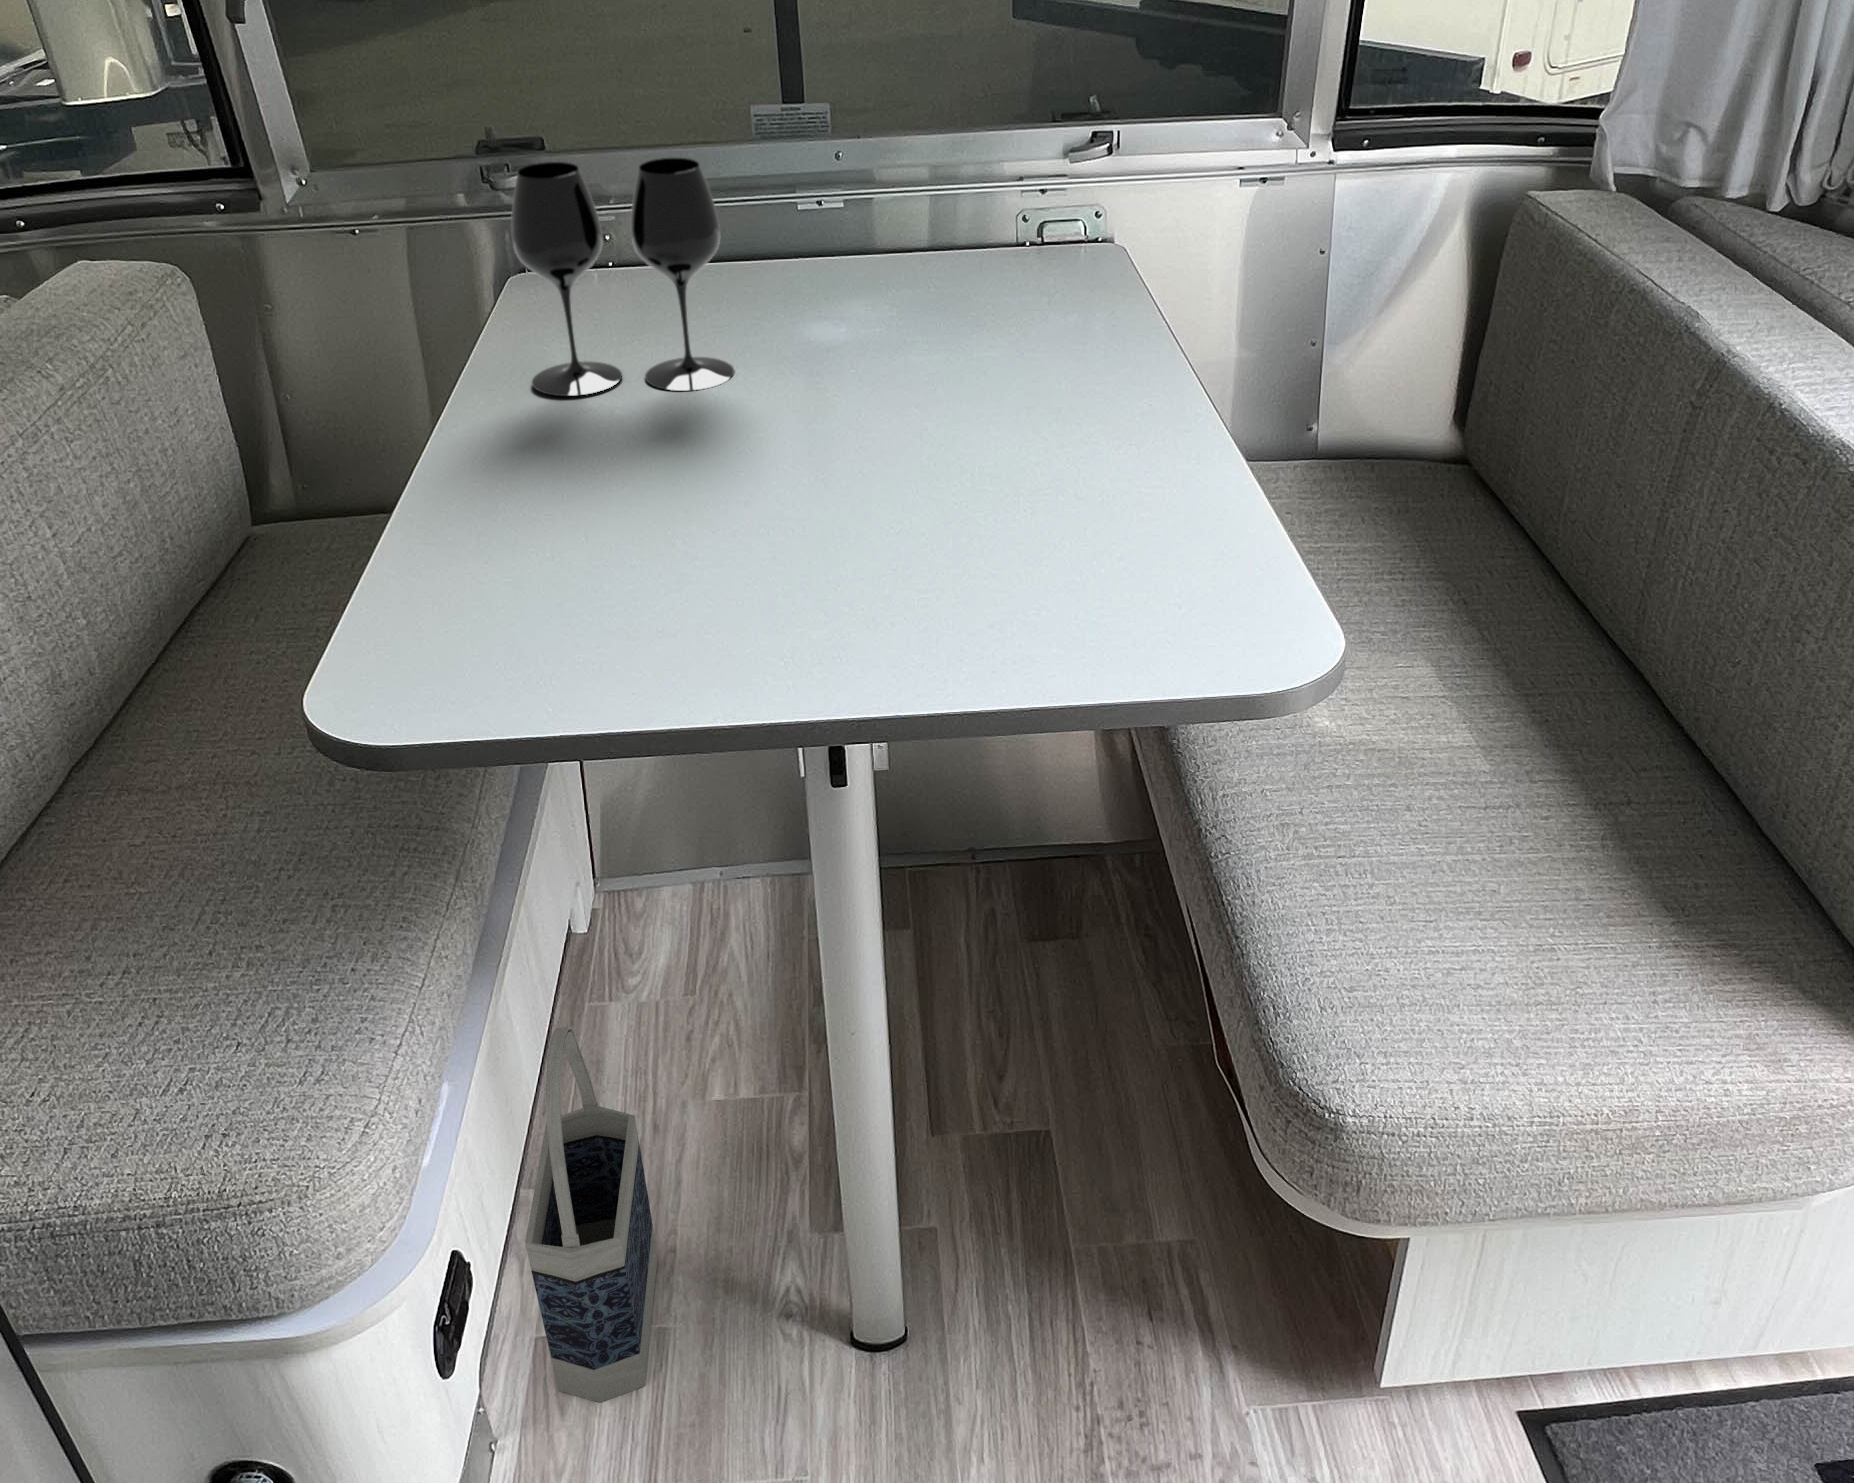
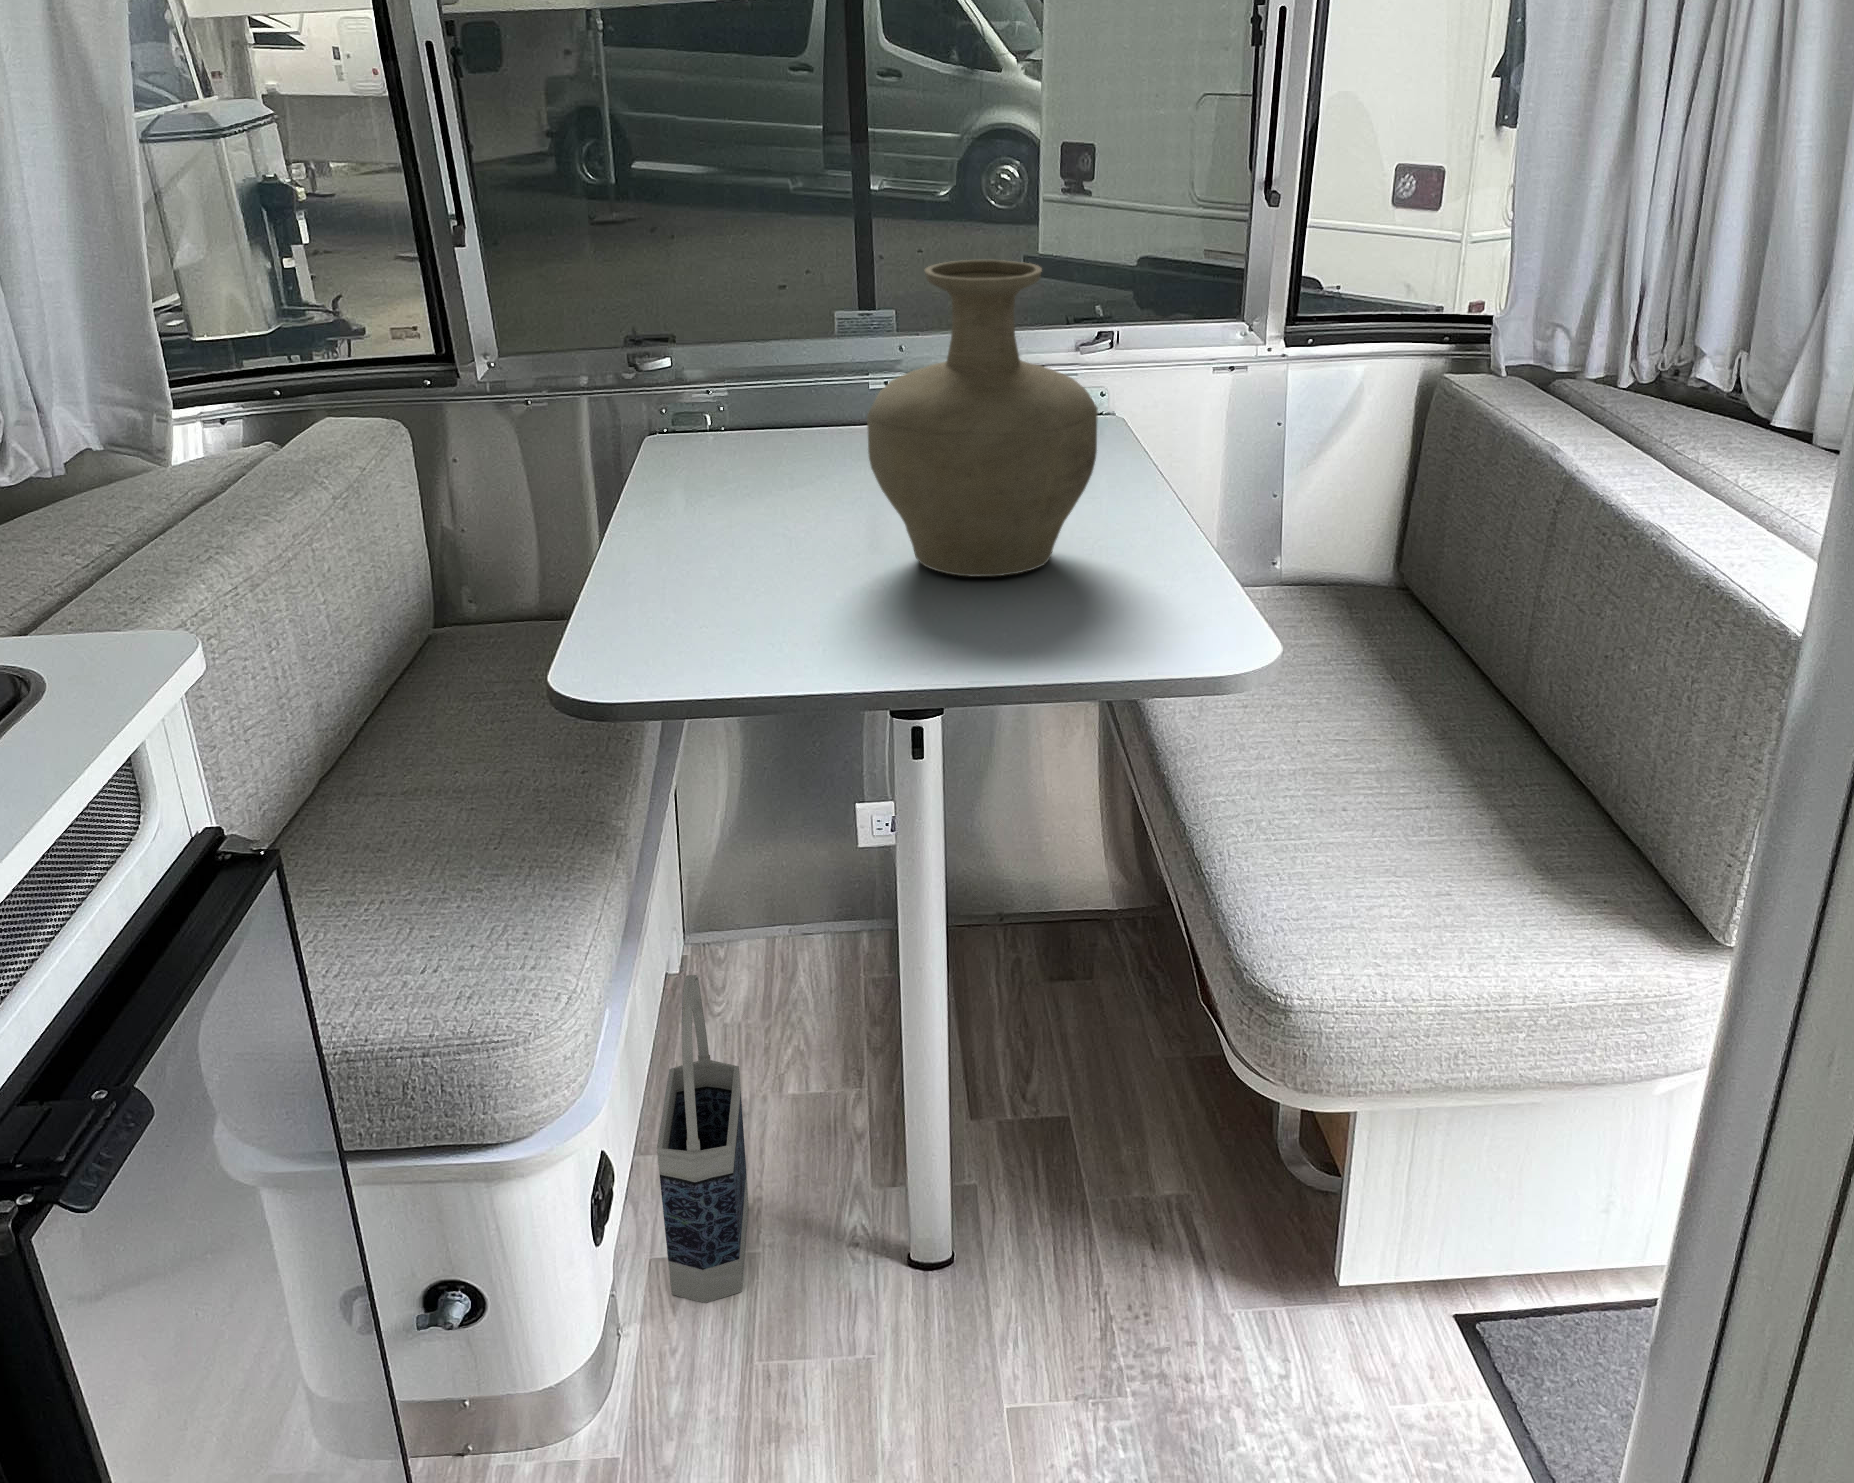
vase: none [771,59,1091,510] -> present [867,260,1098,576]
wine glass: present [511,158,735,396] -> none [665,339,826,514]

